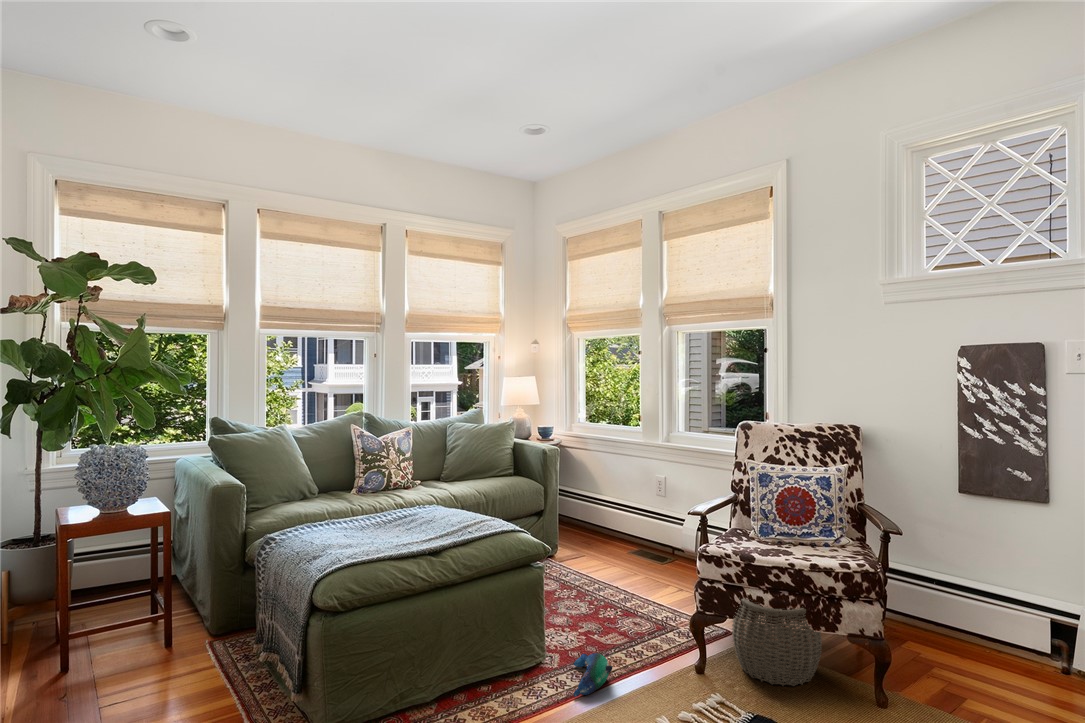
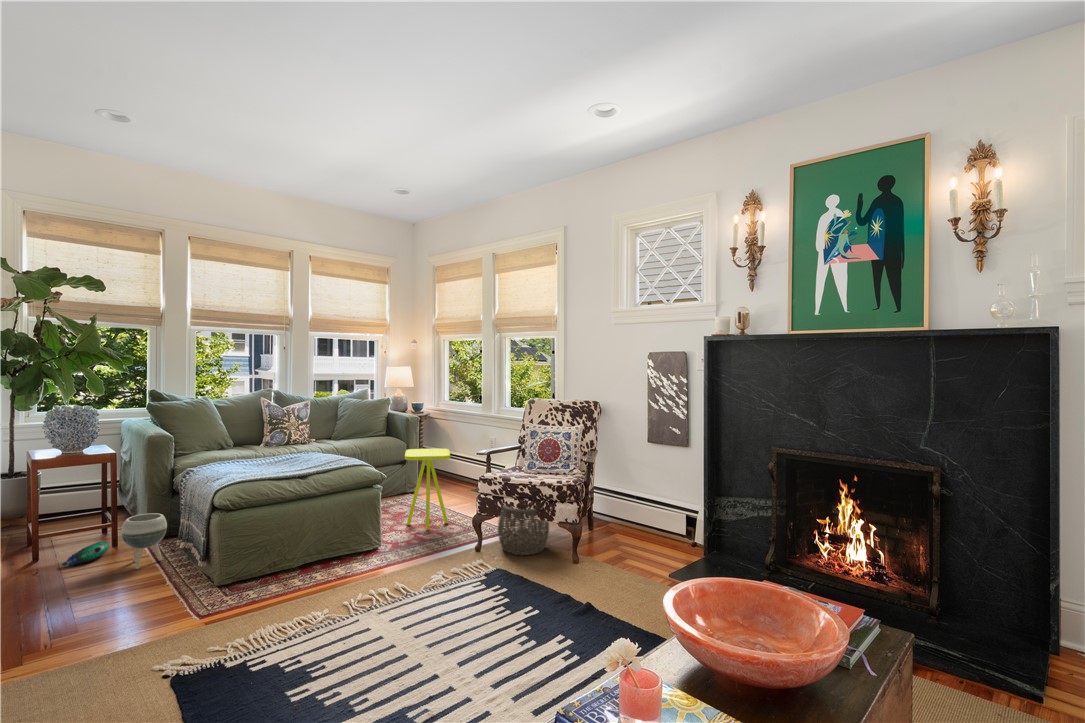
side table: none [563,499,635,625] -> present [405,449,450,529]
planter: none [179,604,241,693] -> present [121,513,167,569]
plush toy: present [574,653,613,697] -> present [61,542,109,566]

